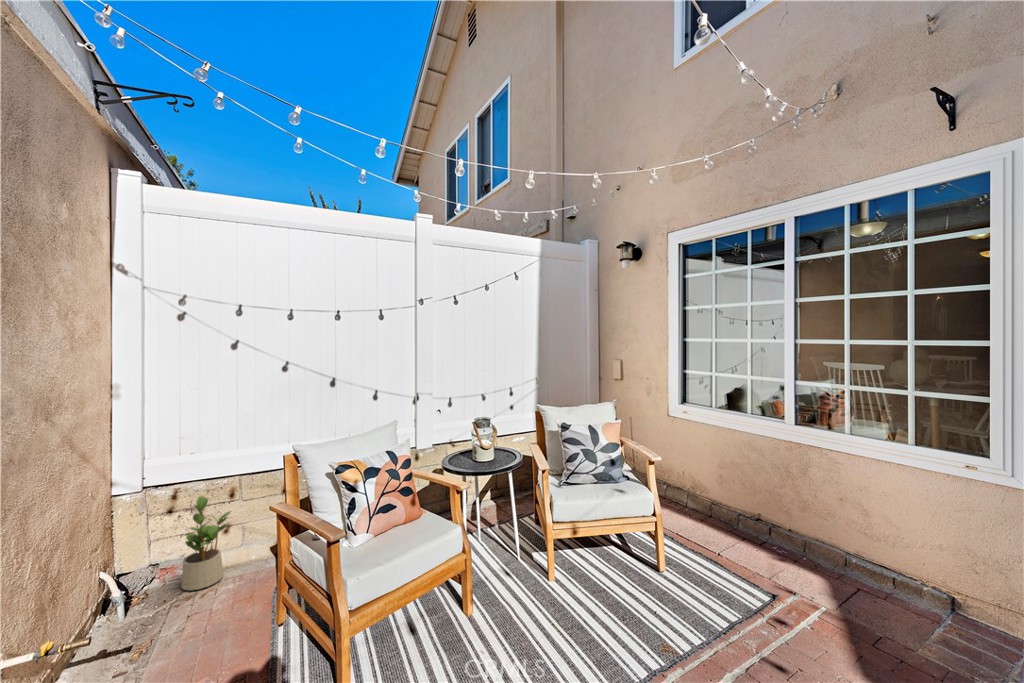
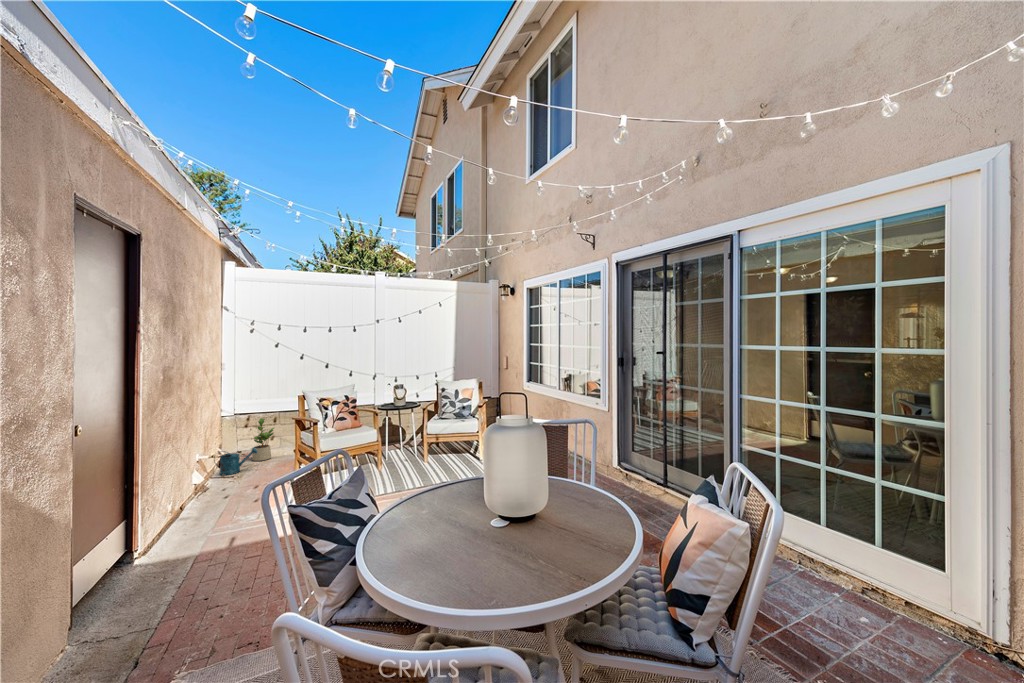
watering can: none [76,576,189,659] -> present [218,448,258,475]

